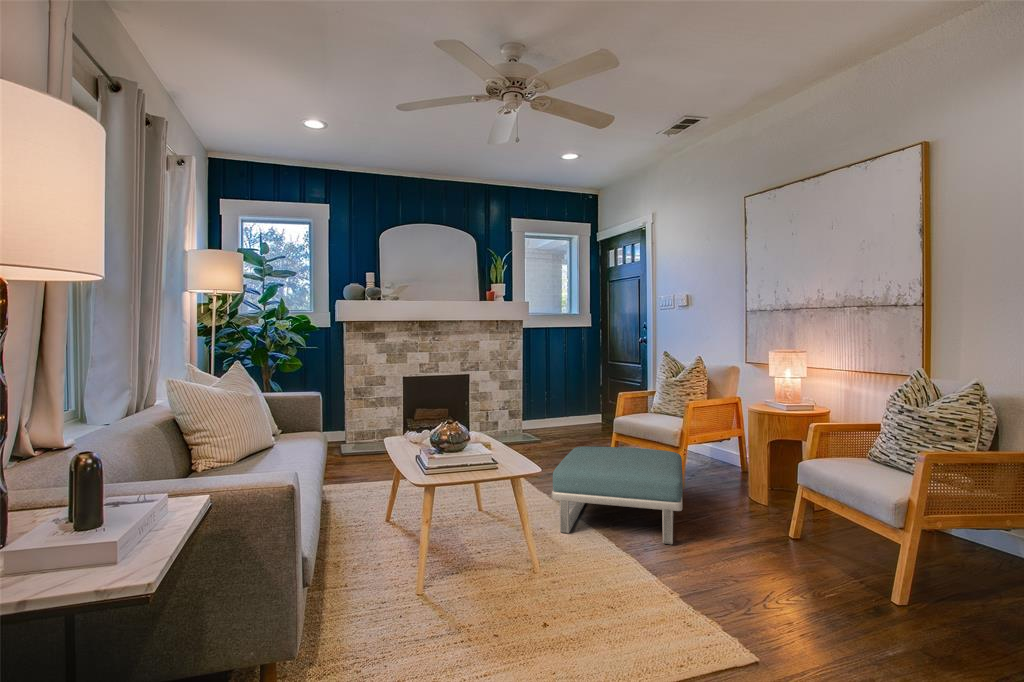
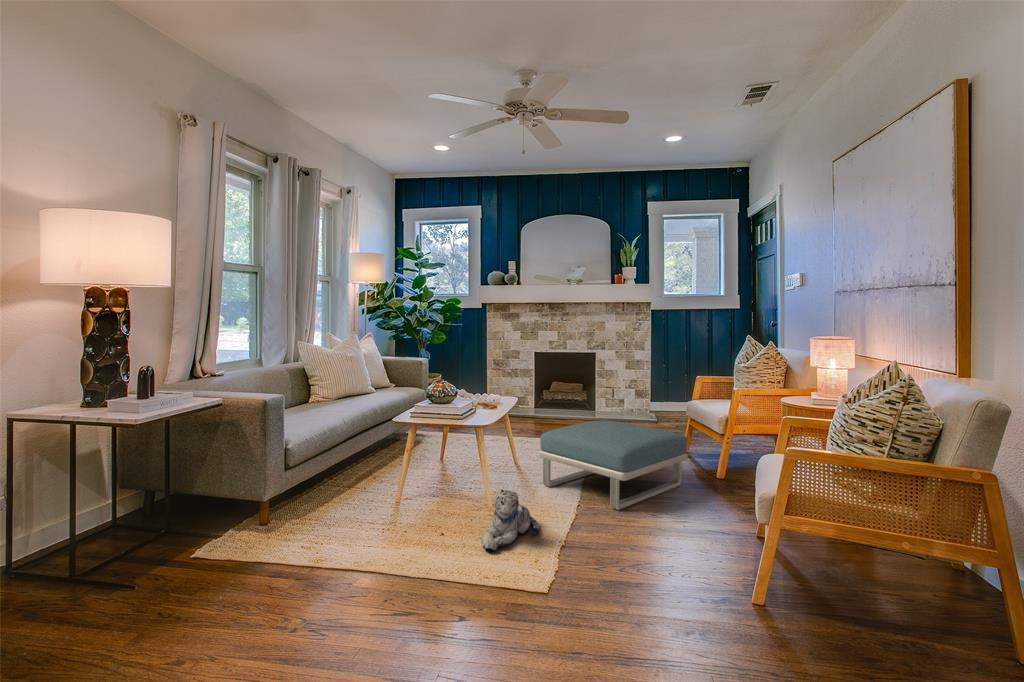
plush toy: none [597,551,657,637] -> present [482,490,539,550]

